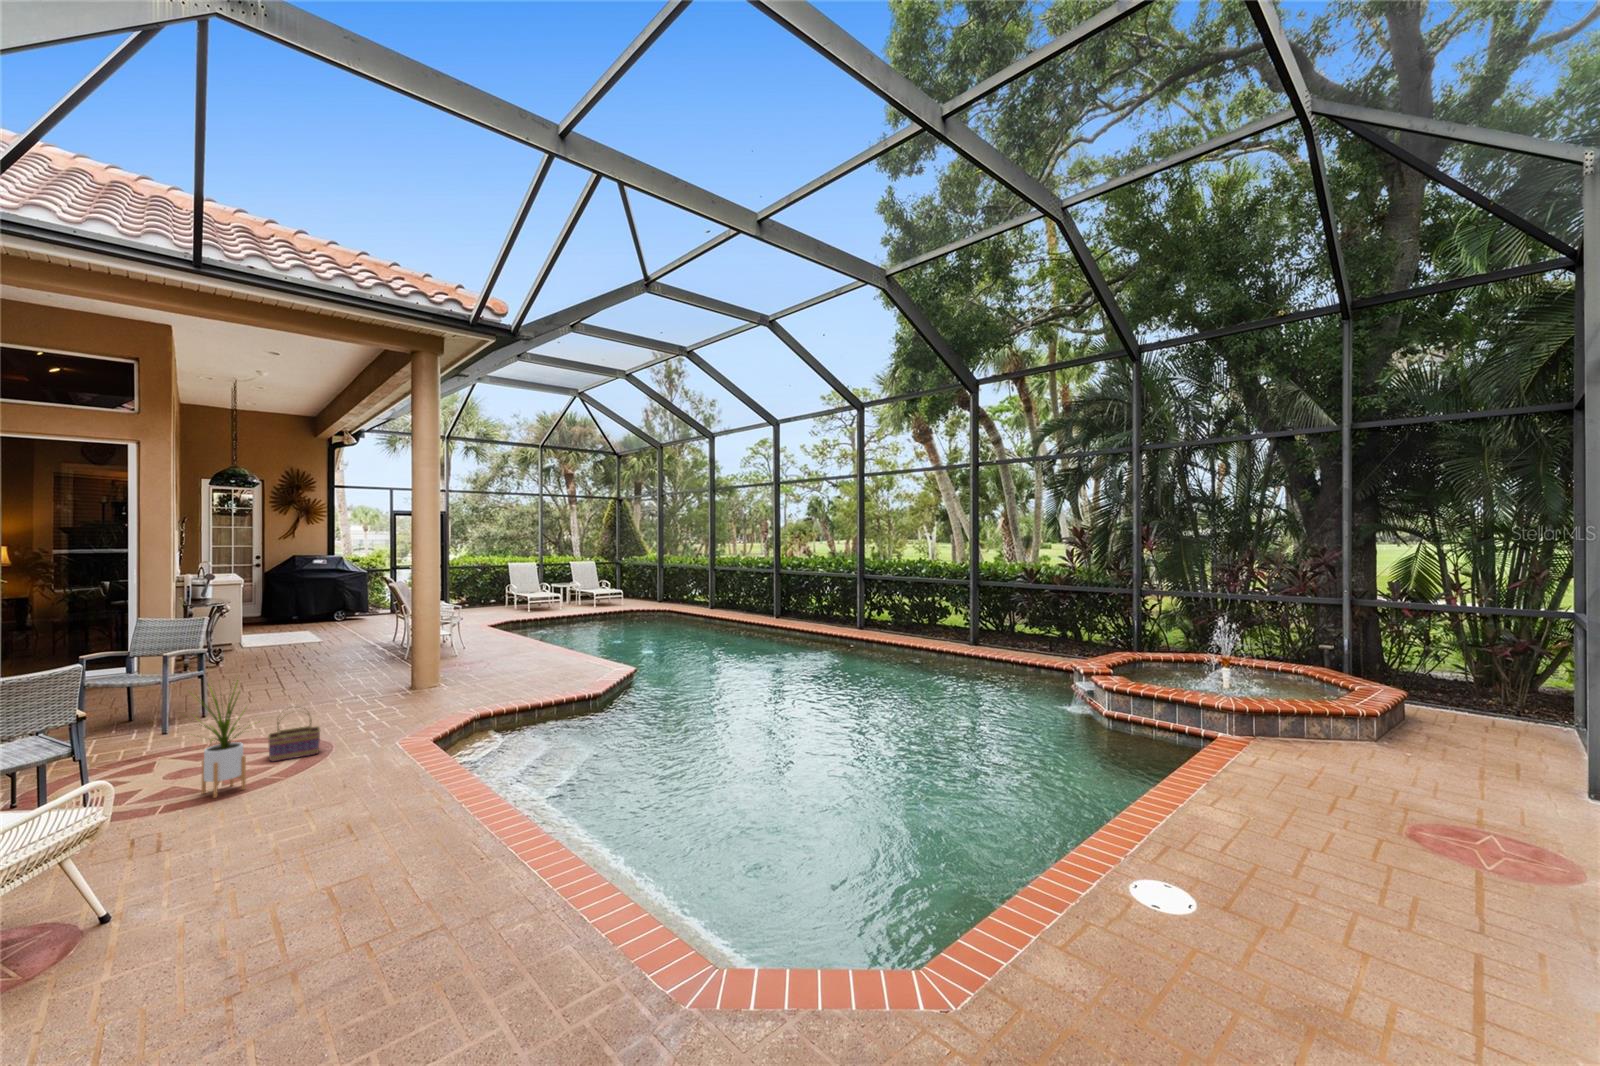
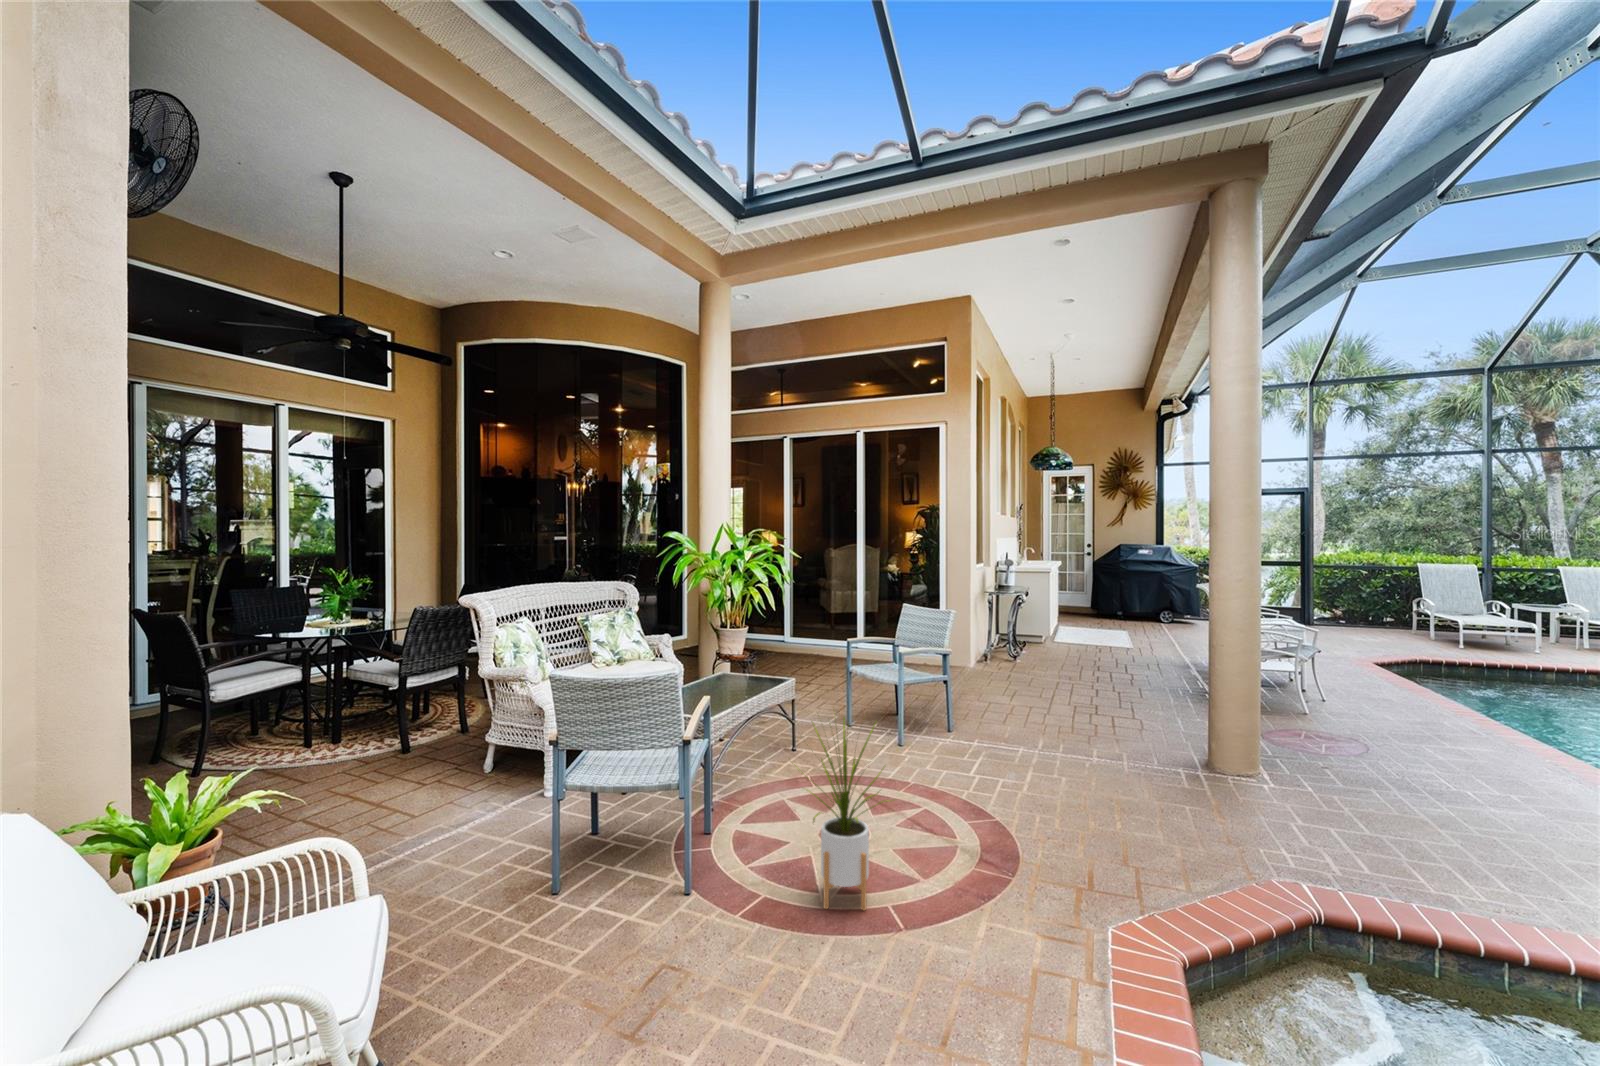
basket: present [268,713,320,761] -> none [936,774,1011,871]

